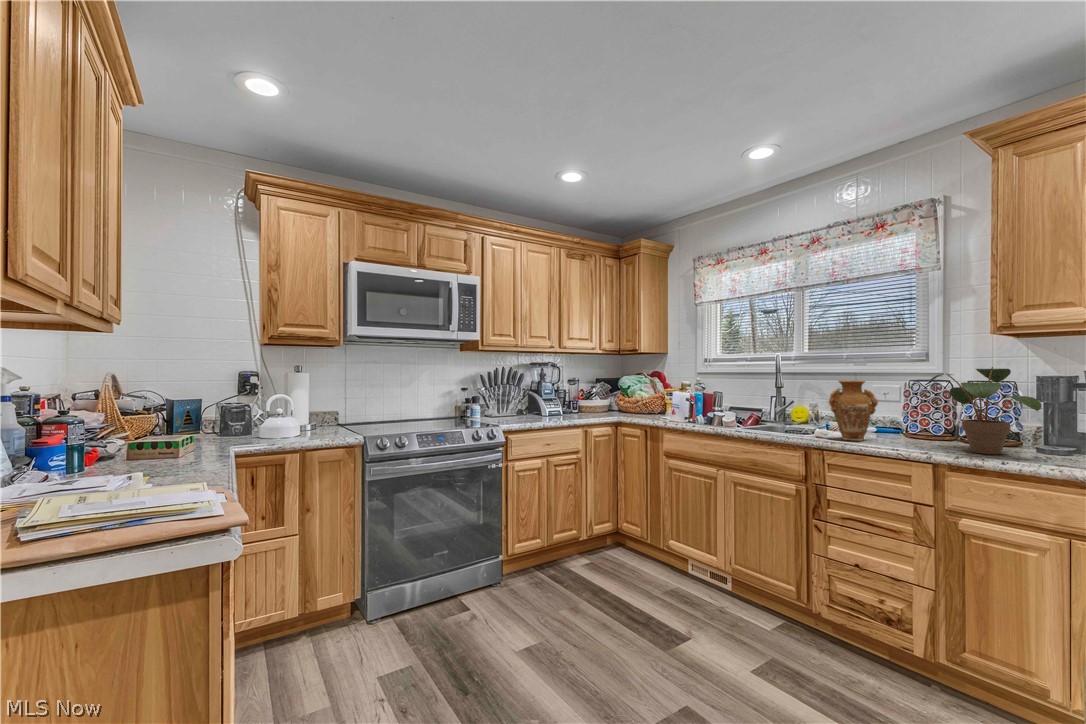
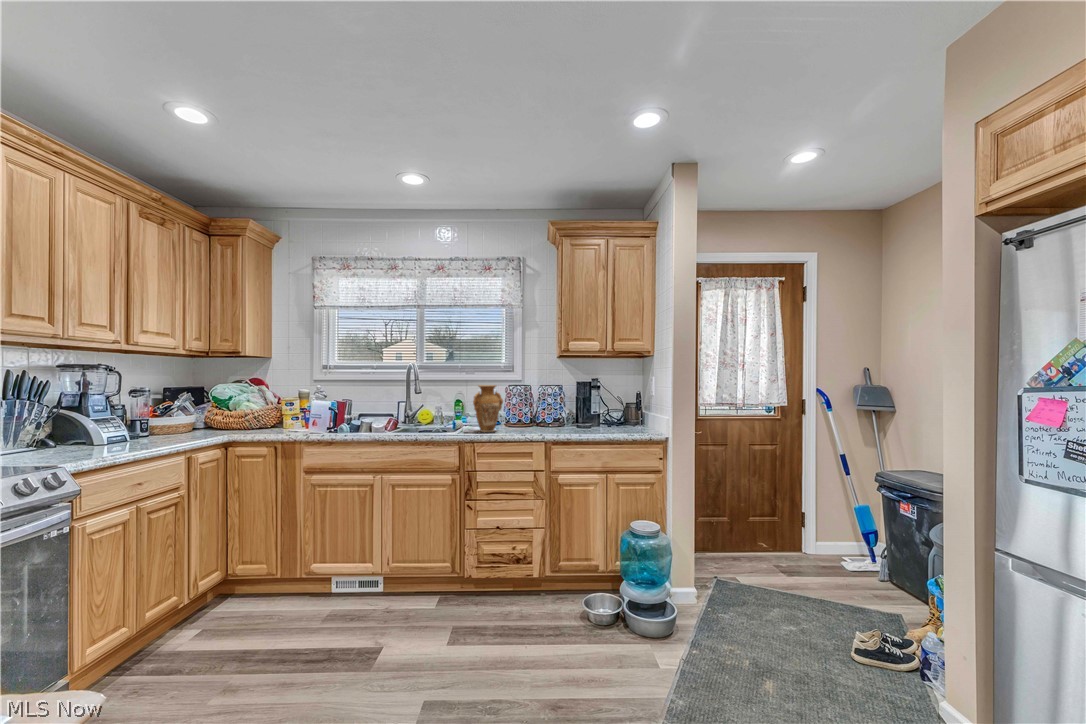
potted plant: present [929,367,1041,454] -> none [537,375,594,431]

